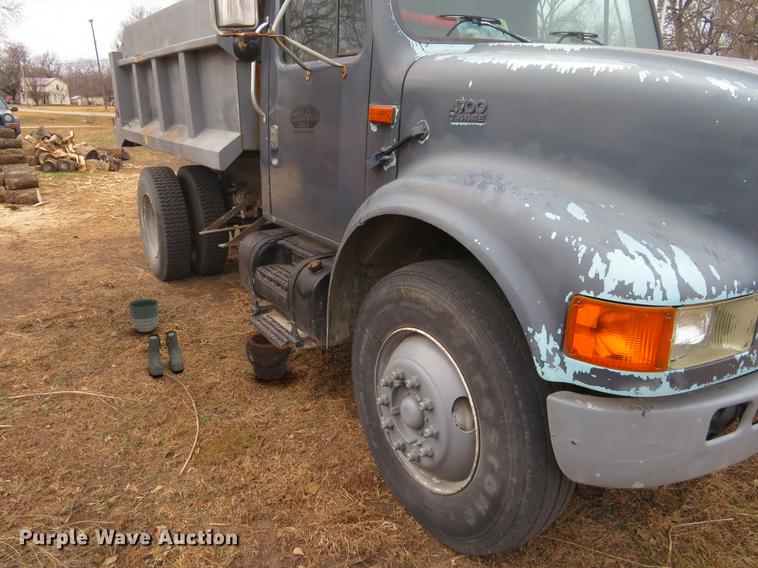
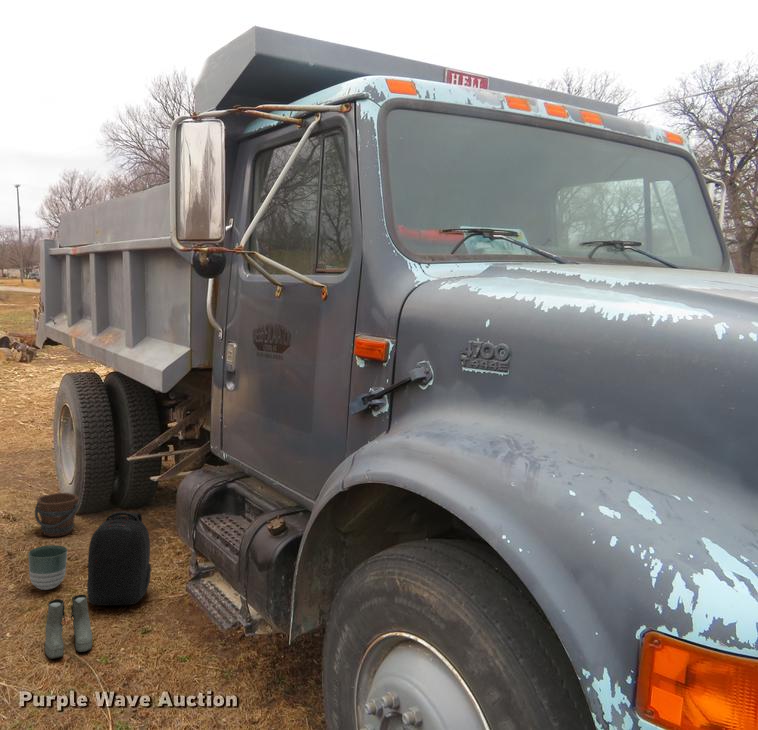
backpack: none [175,270,224,341] -> present [87,511,151,605]
bucket: present [246,332,293,380] -> present [35,493,79,537]

